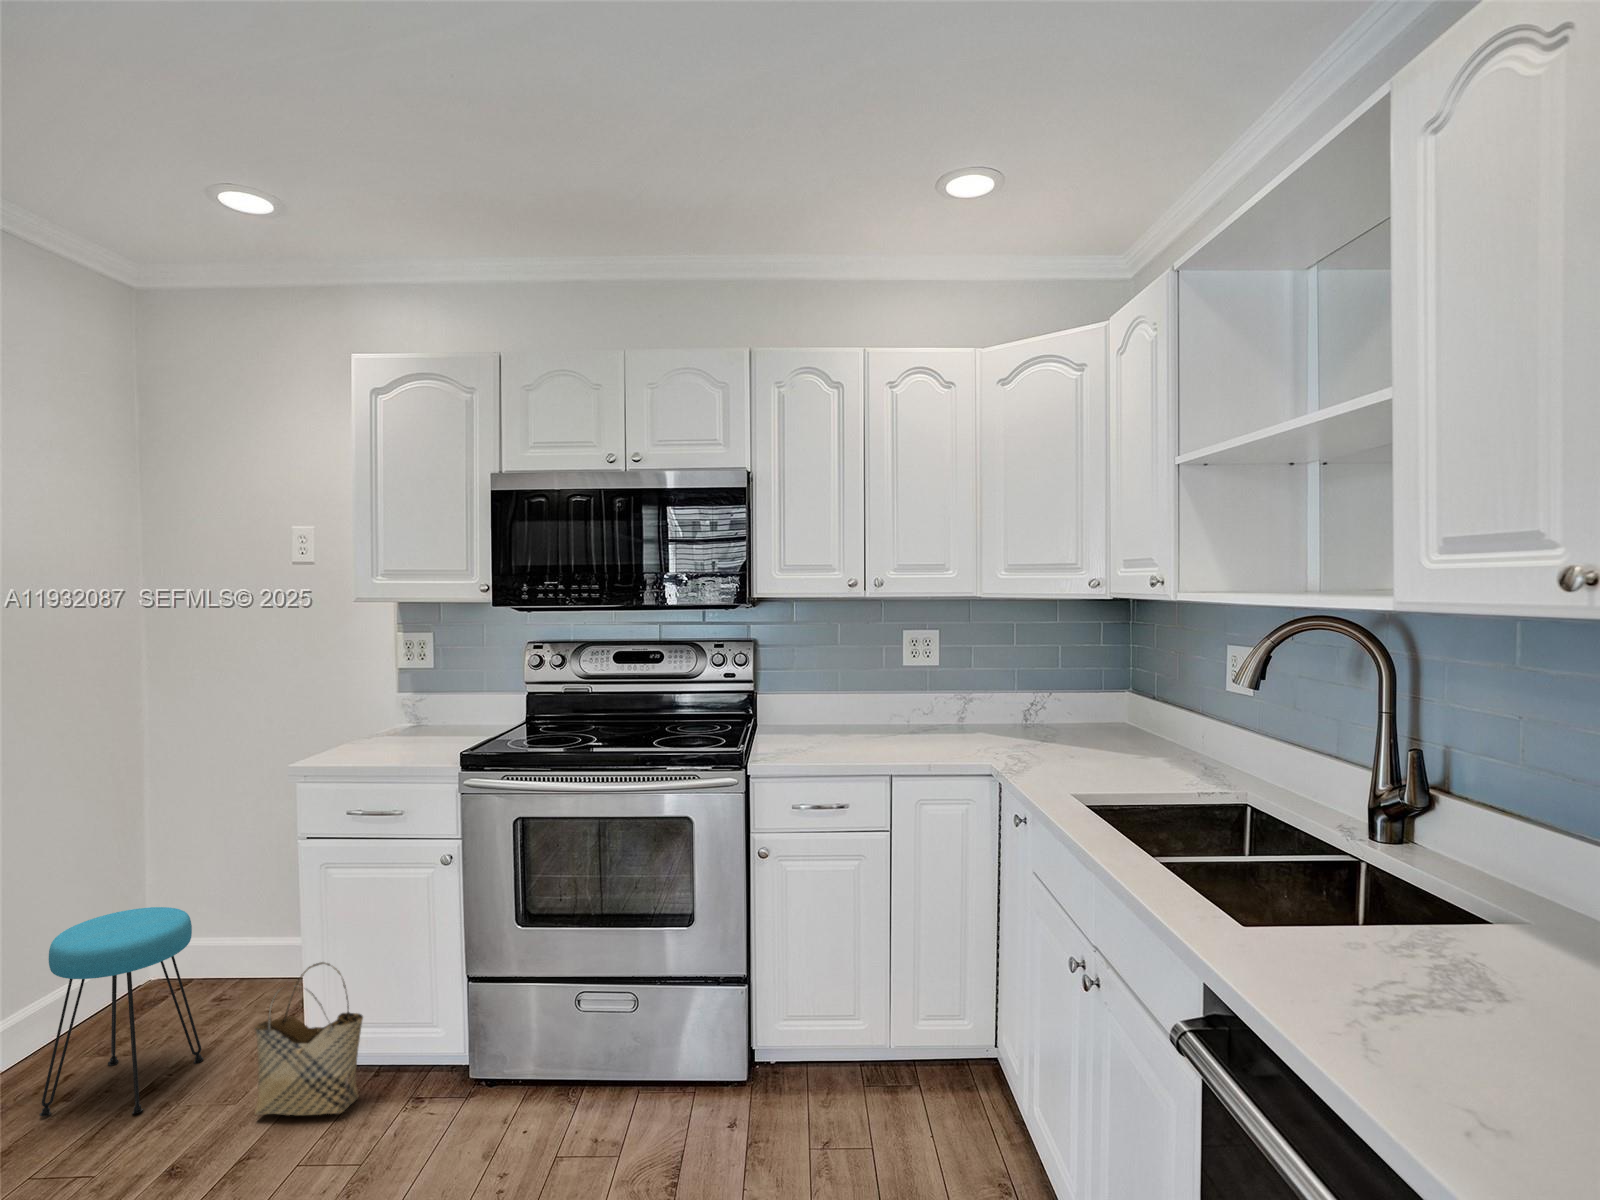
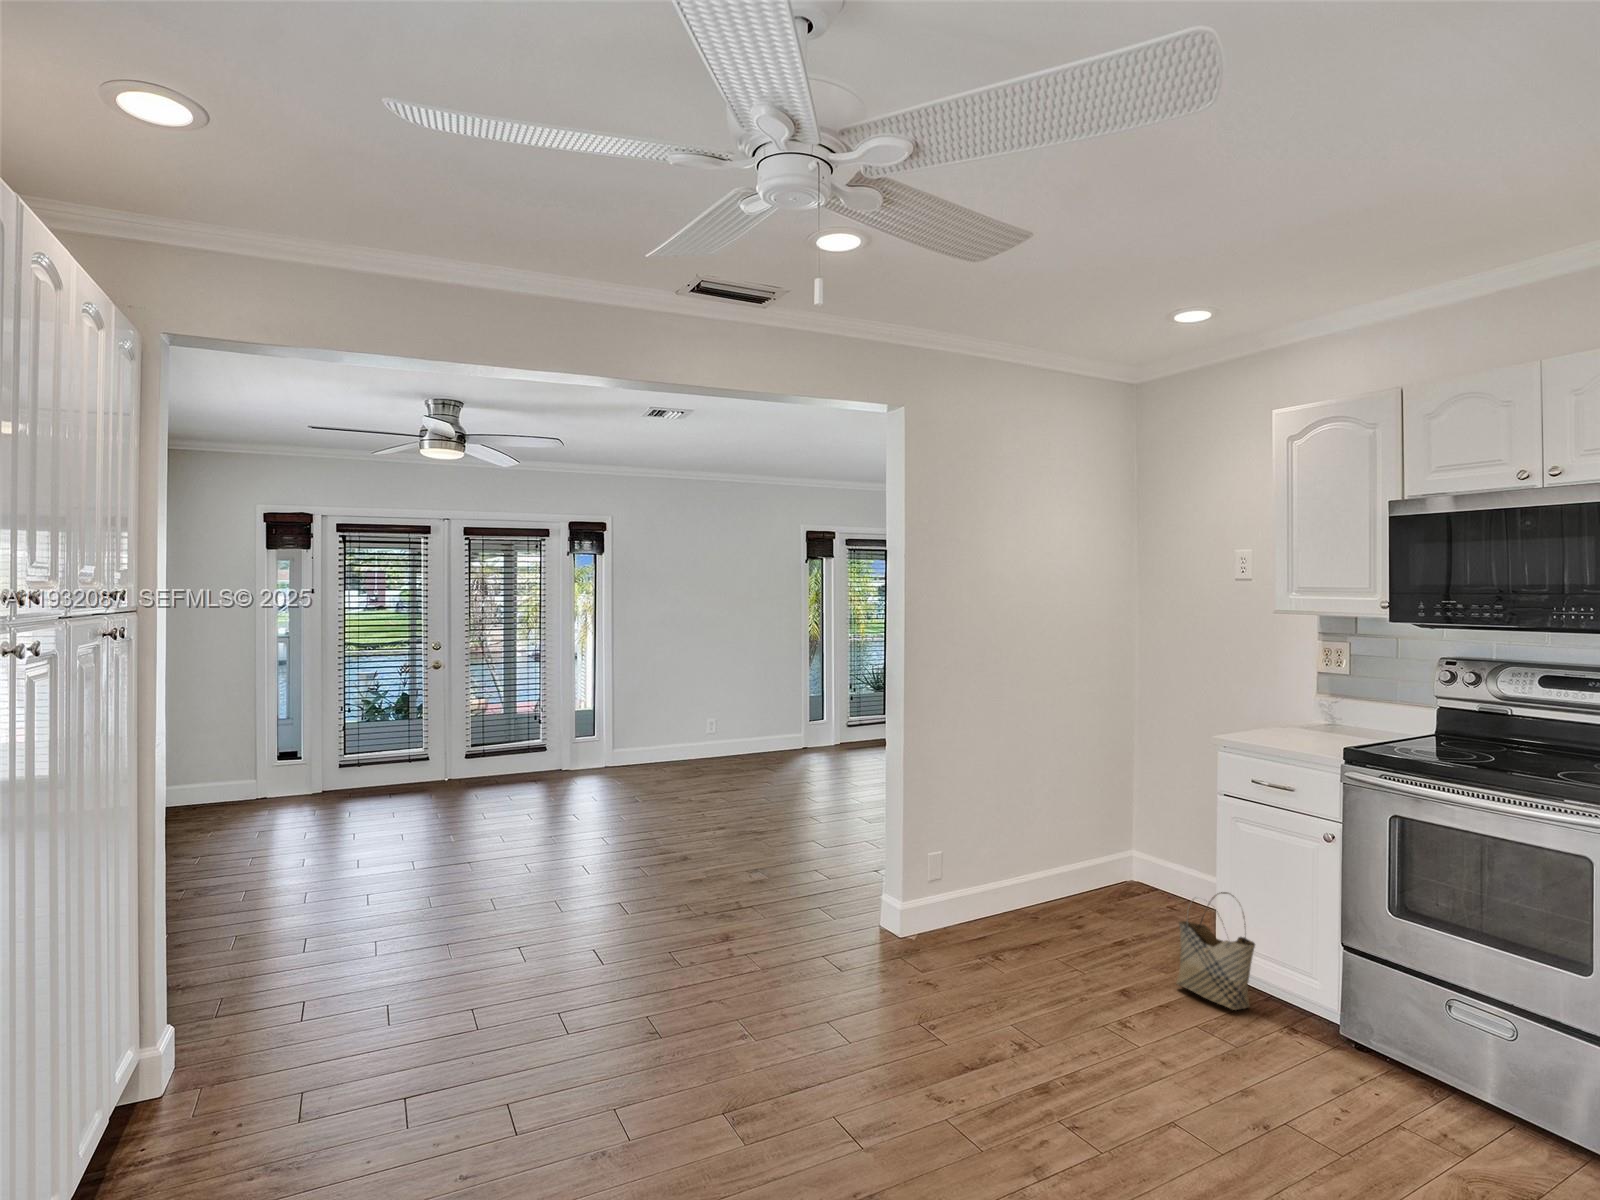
stool: present [39,907,204,1116] -> none [1060,818,1153,953]

